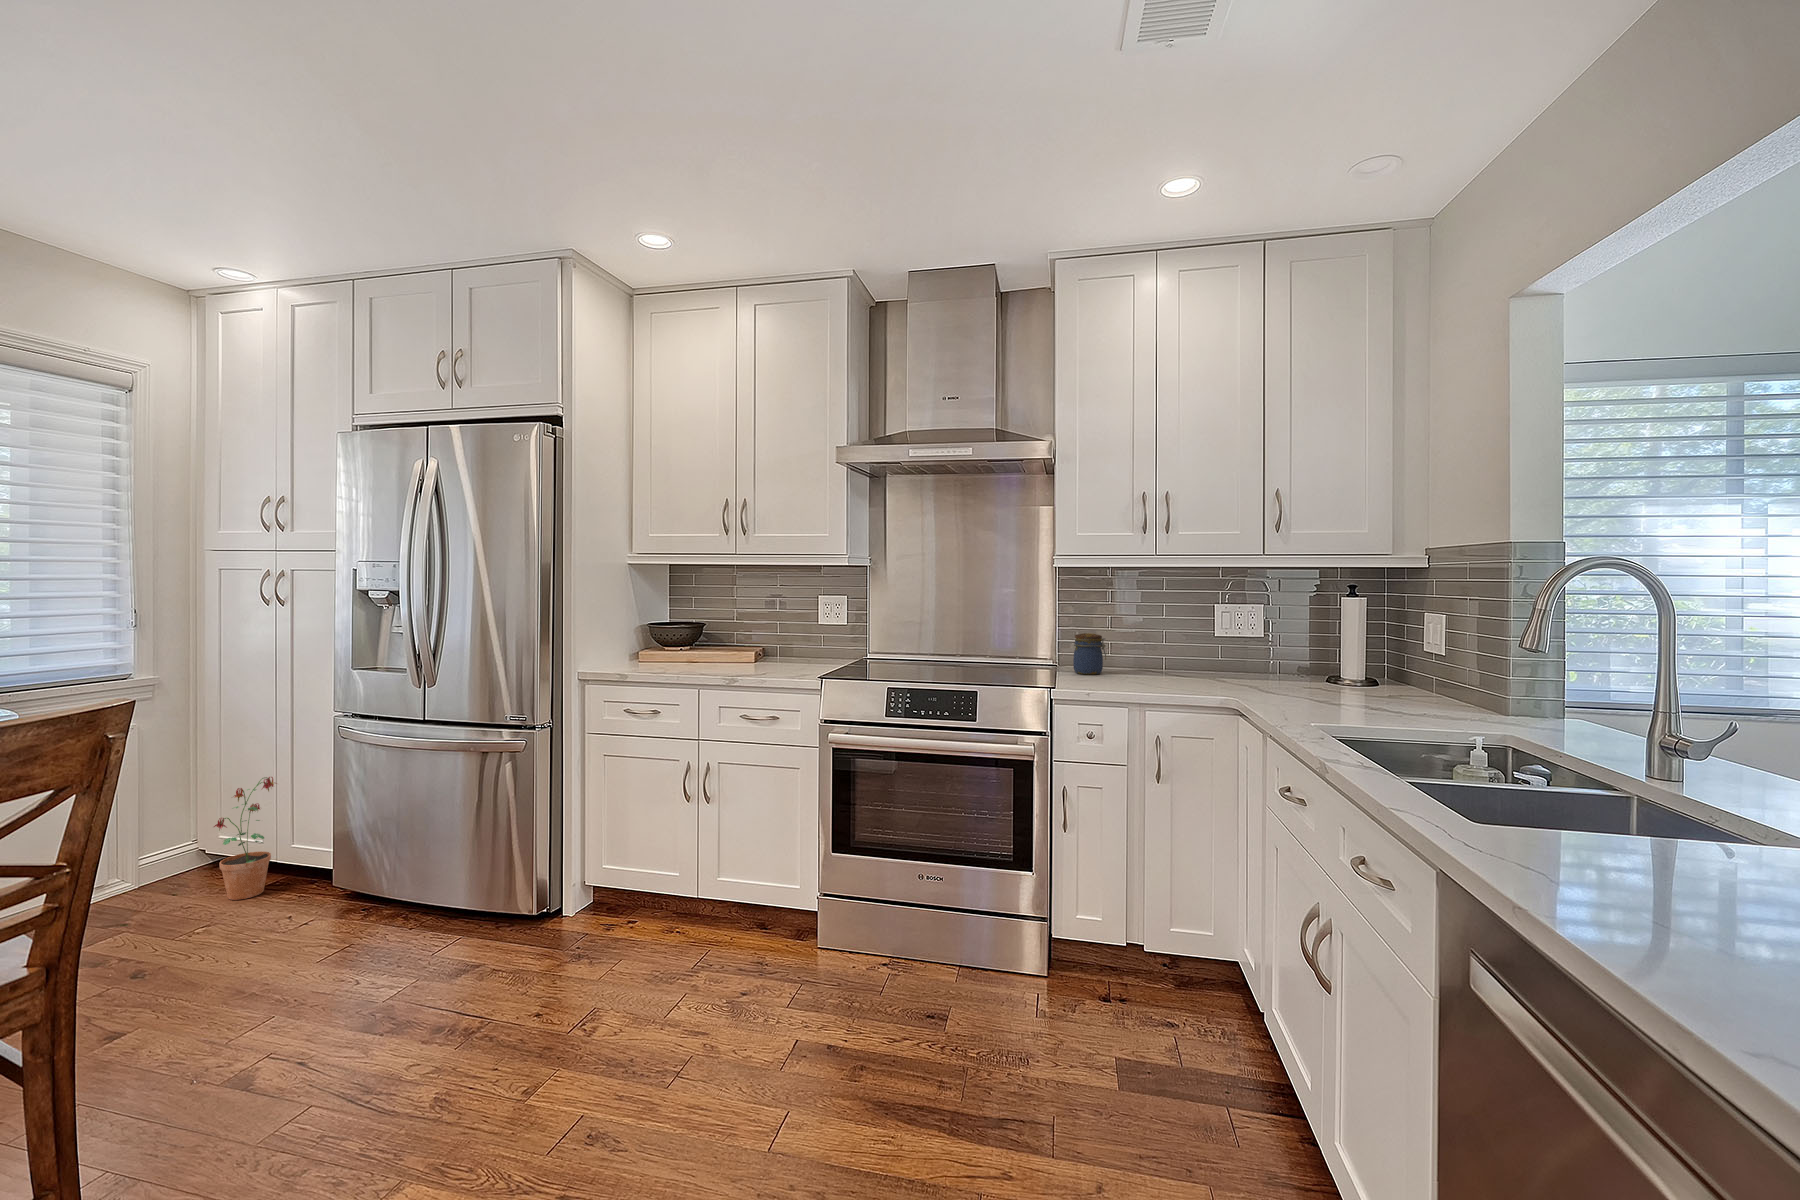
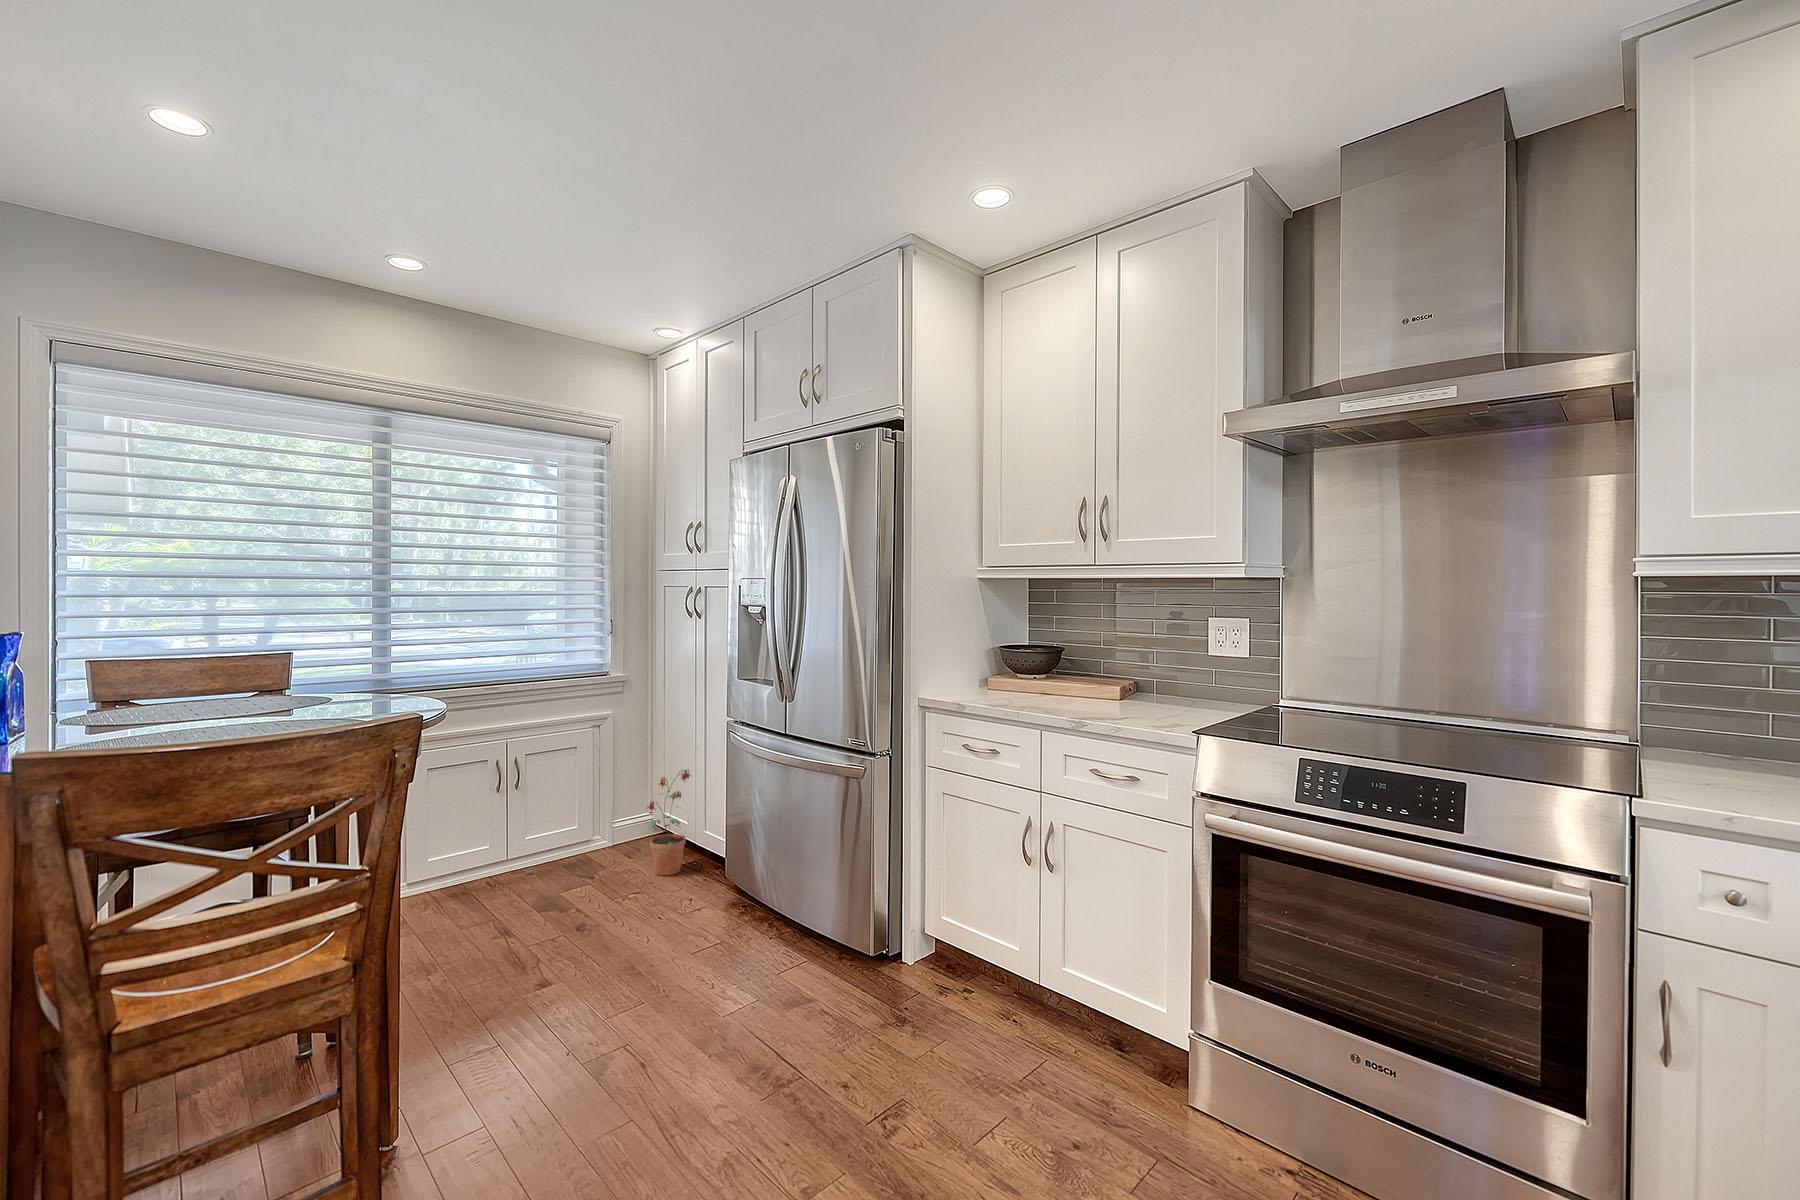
jar: present [1073,633,1106,674] -> none [1674,694,1756,770]

